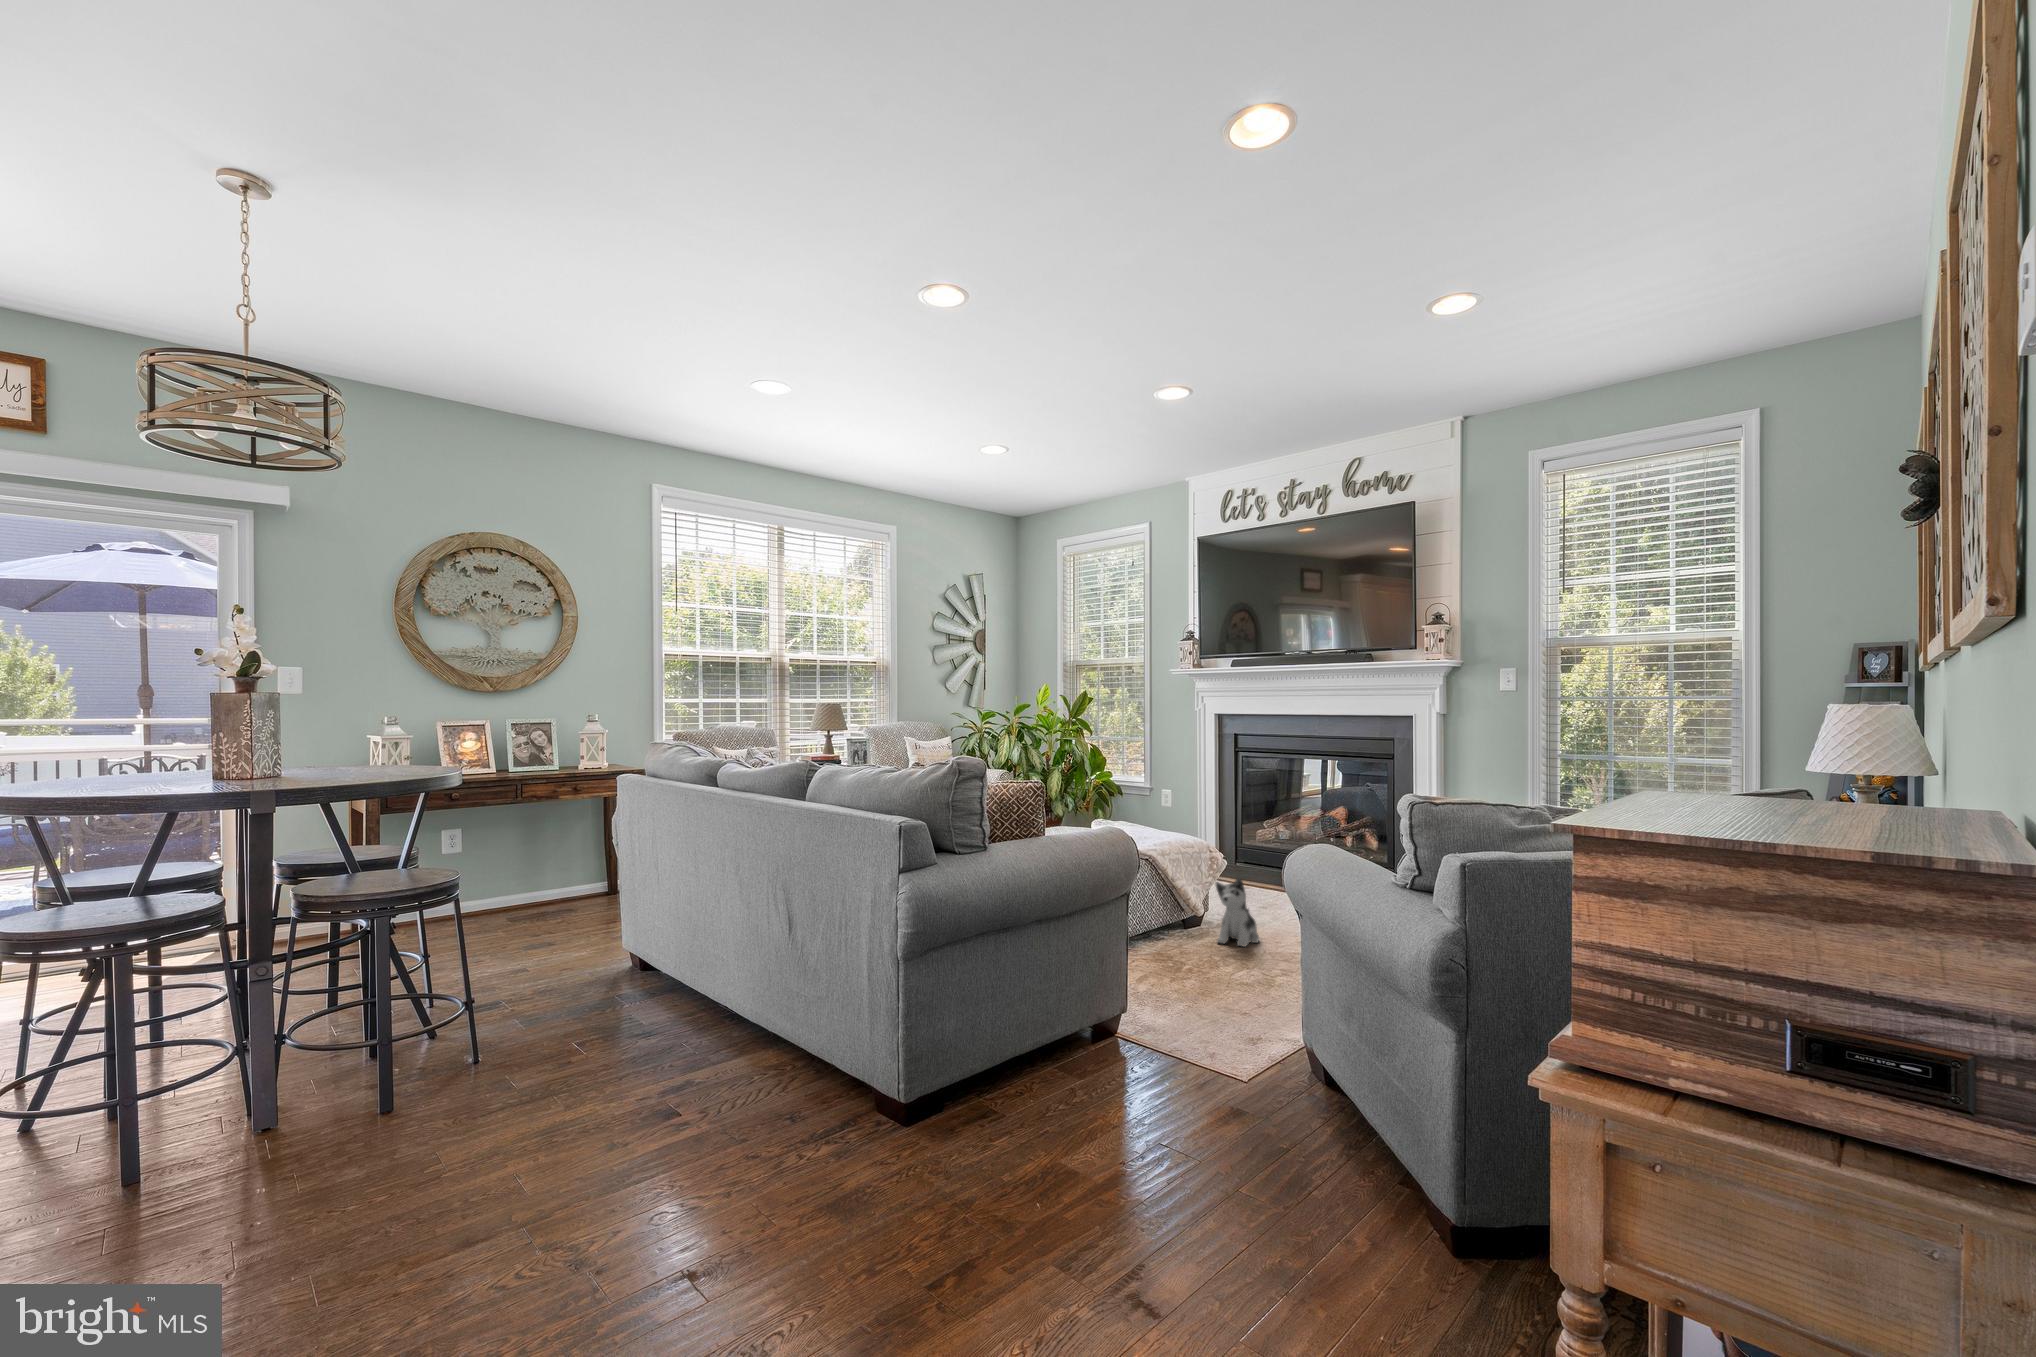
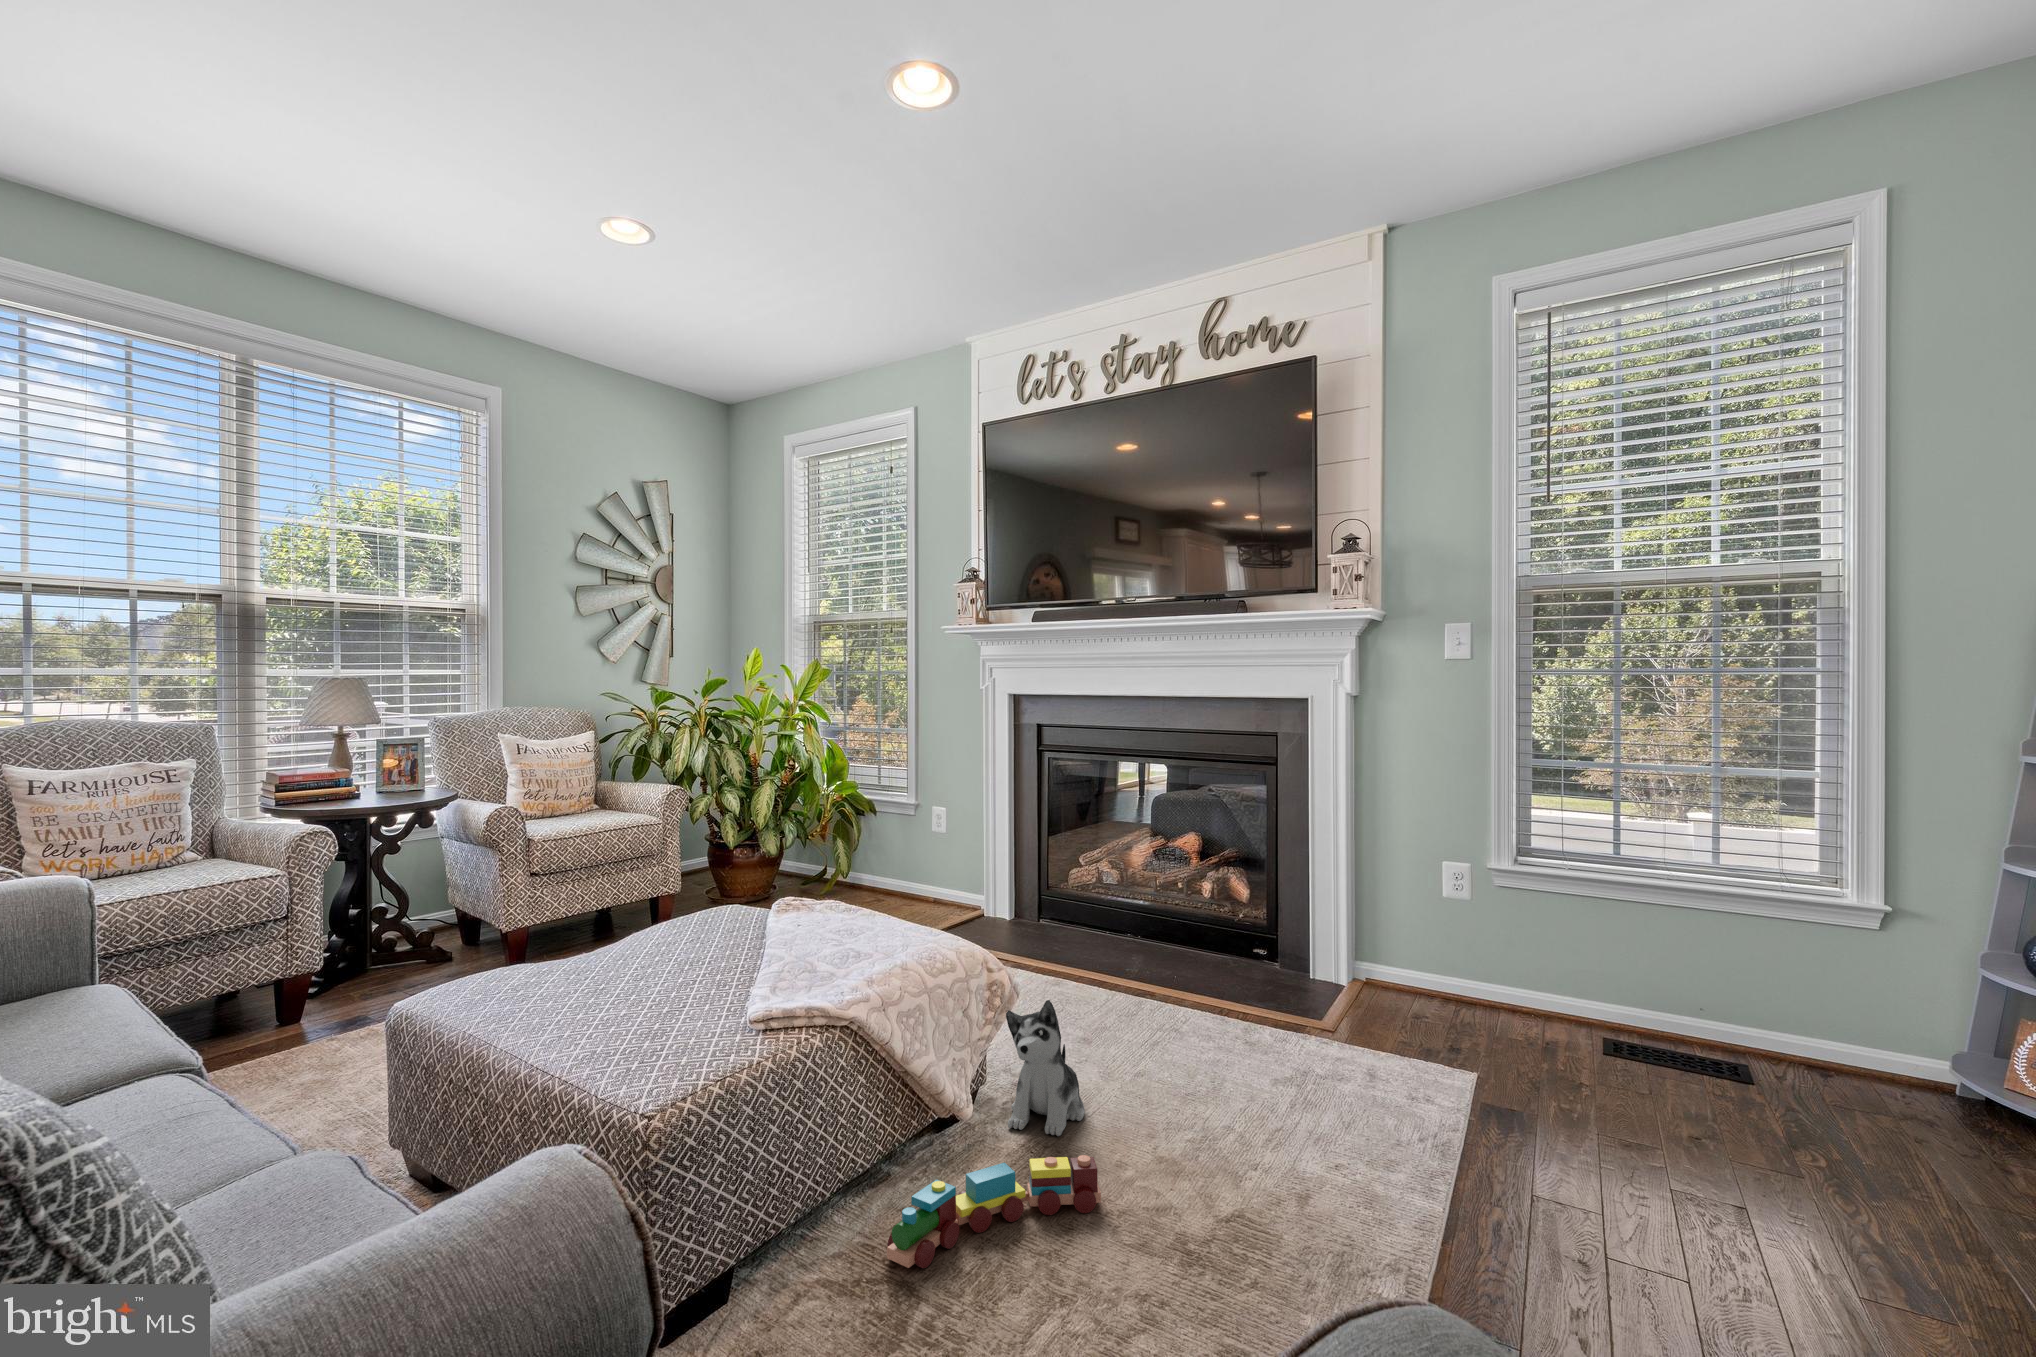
toy train: none [1159,943,1265,978] -> present [887,1155,1101,1268]

